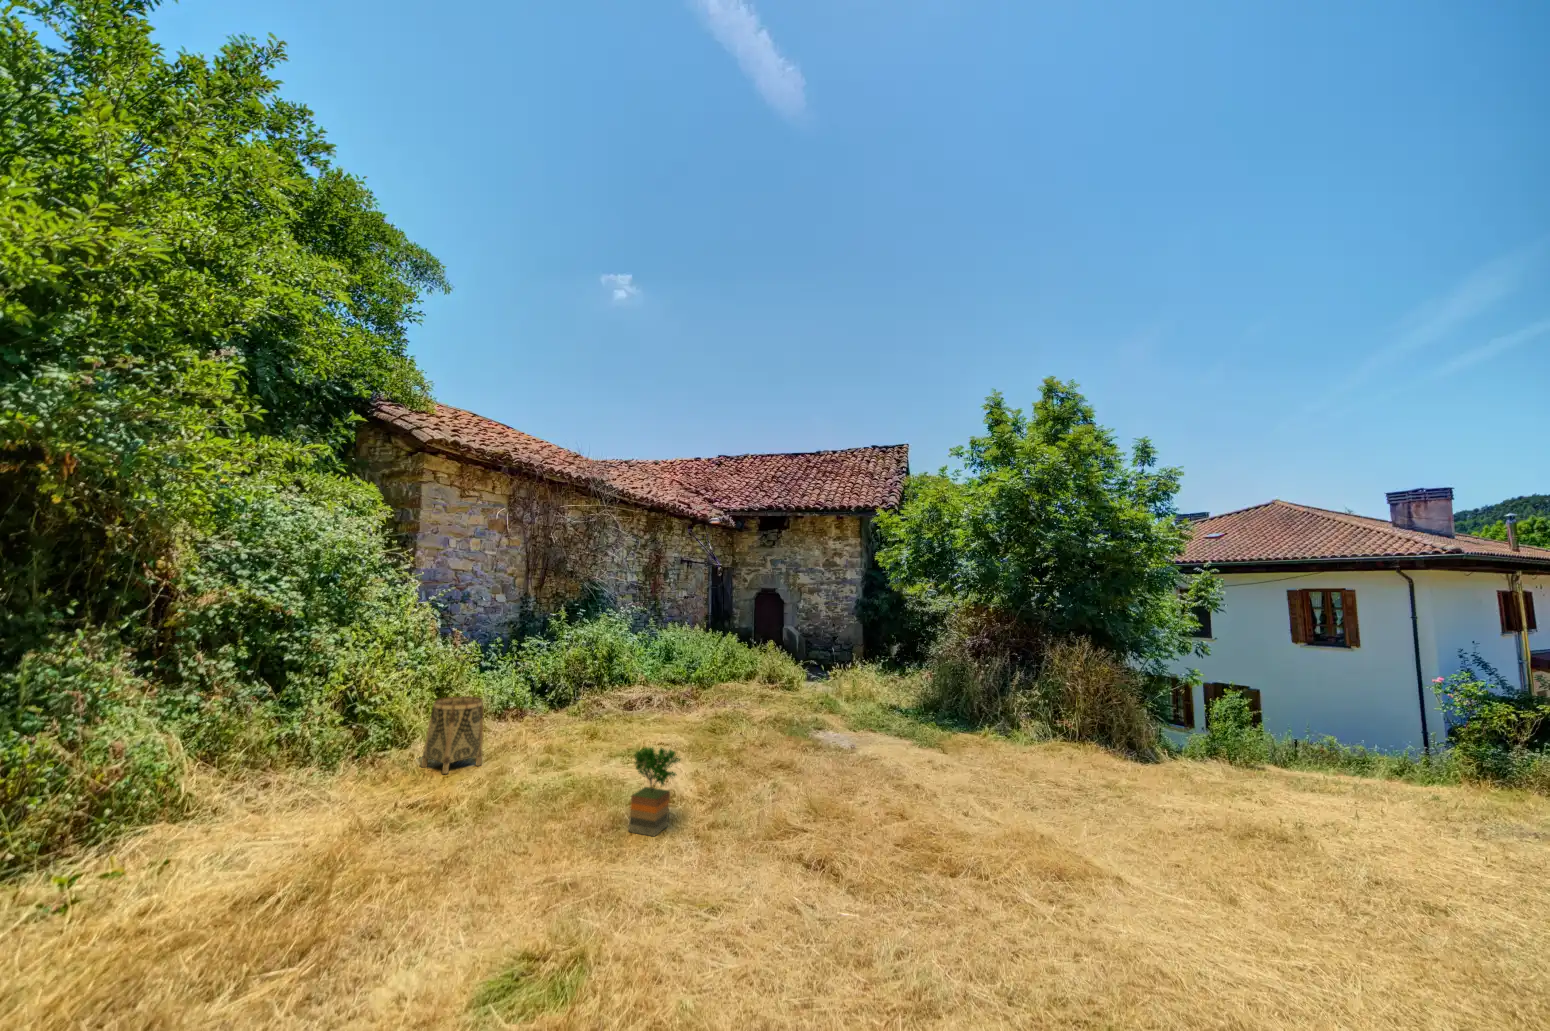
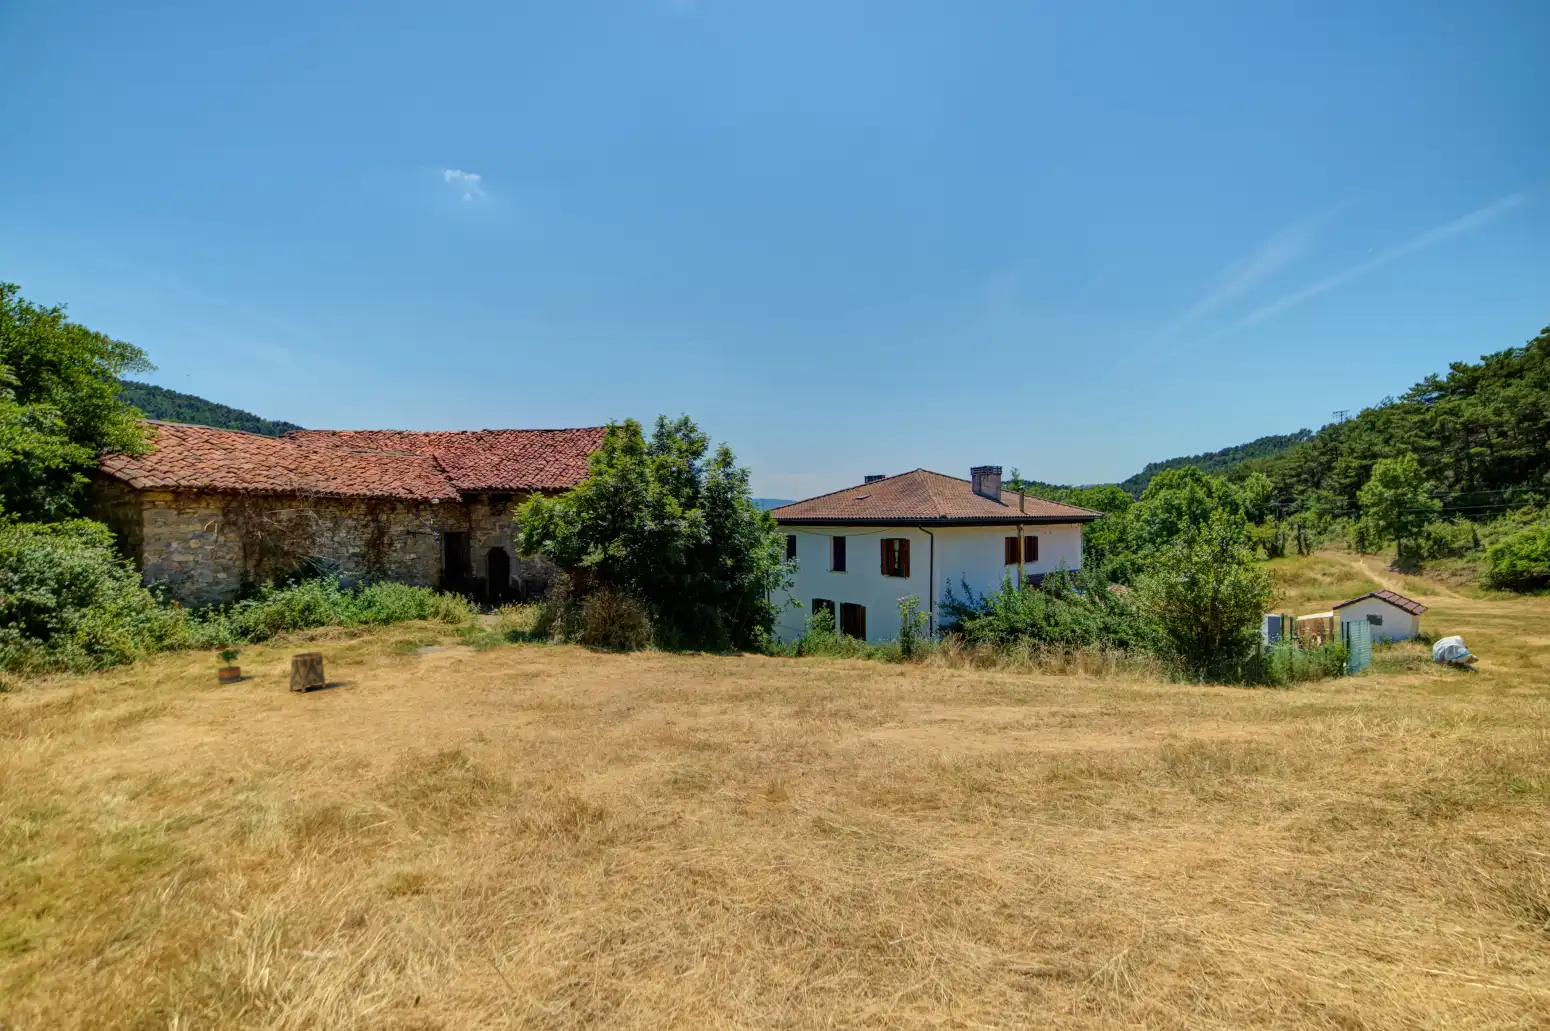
basket: present [421,697,483,774] -> present [289,652,326,693]

